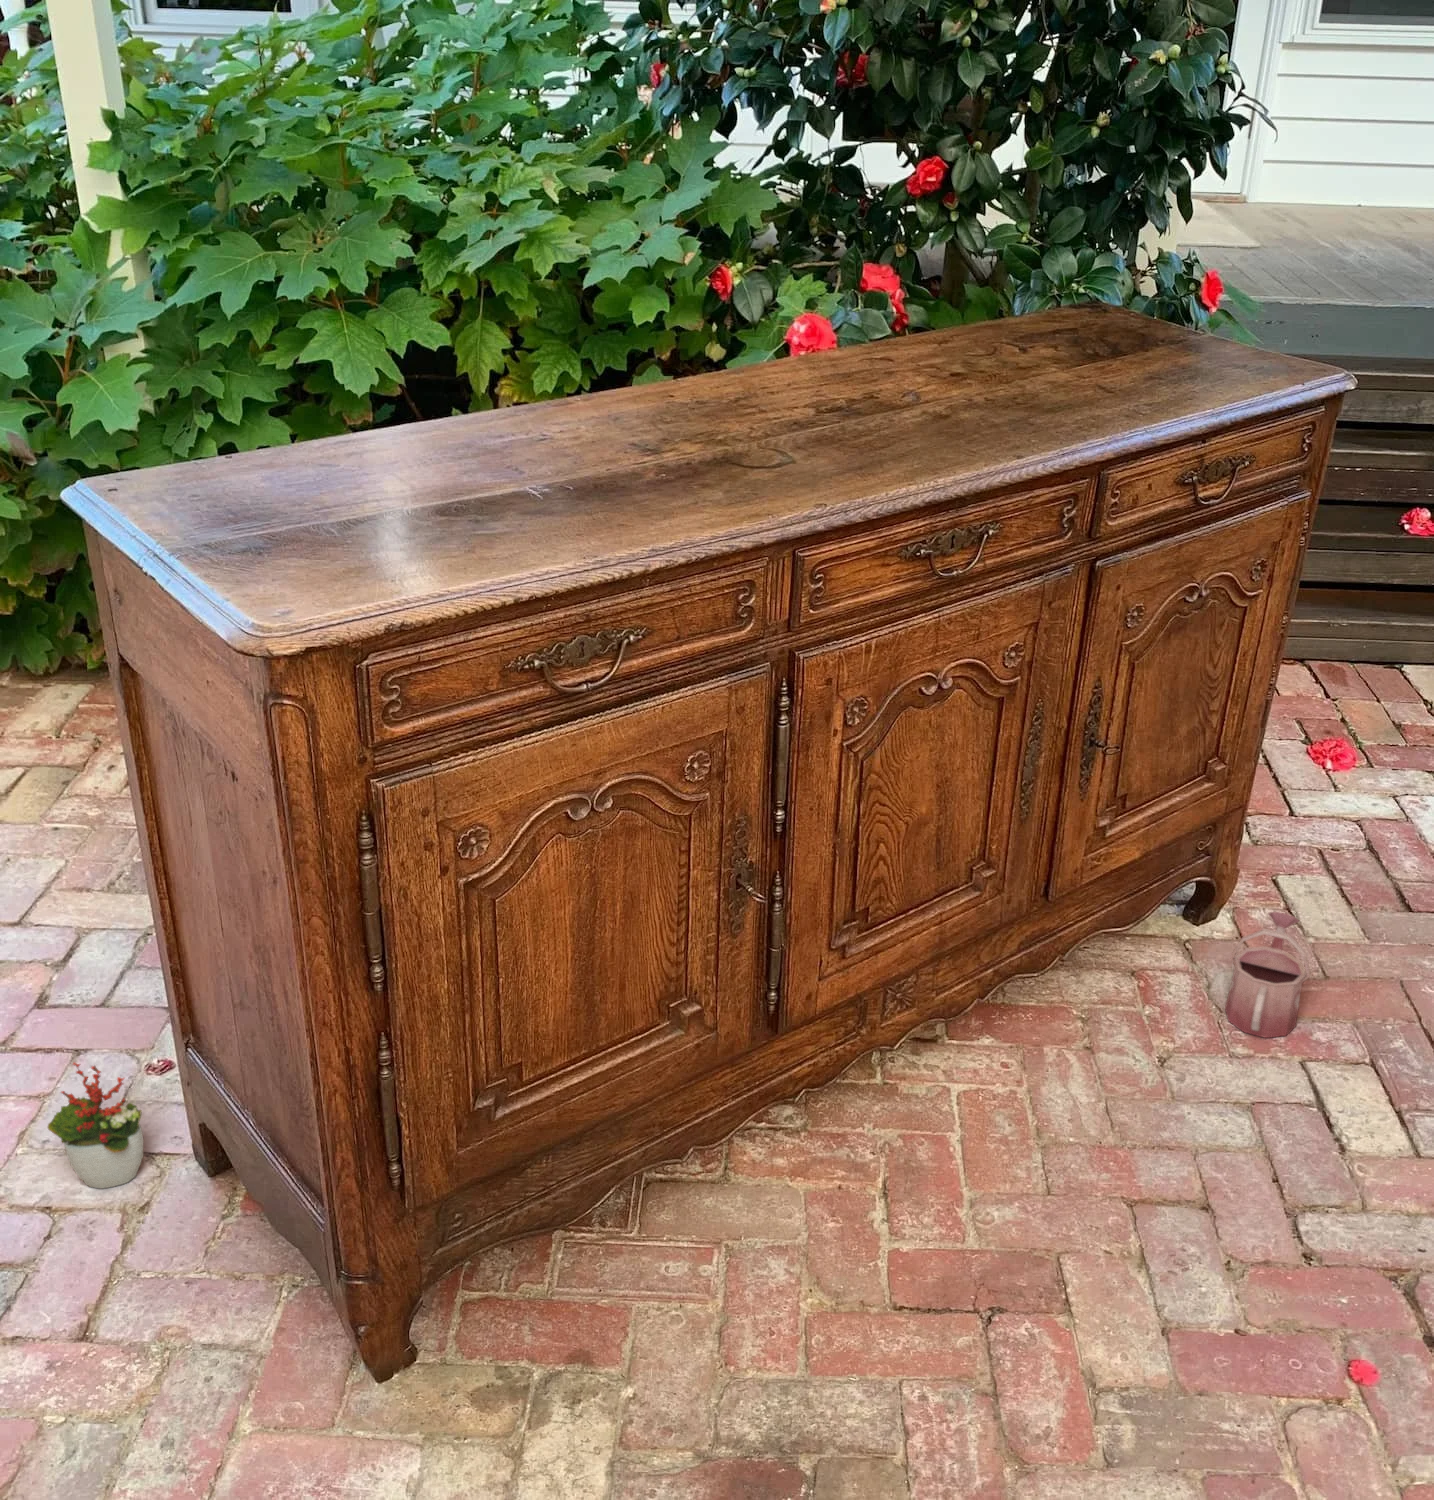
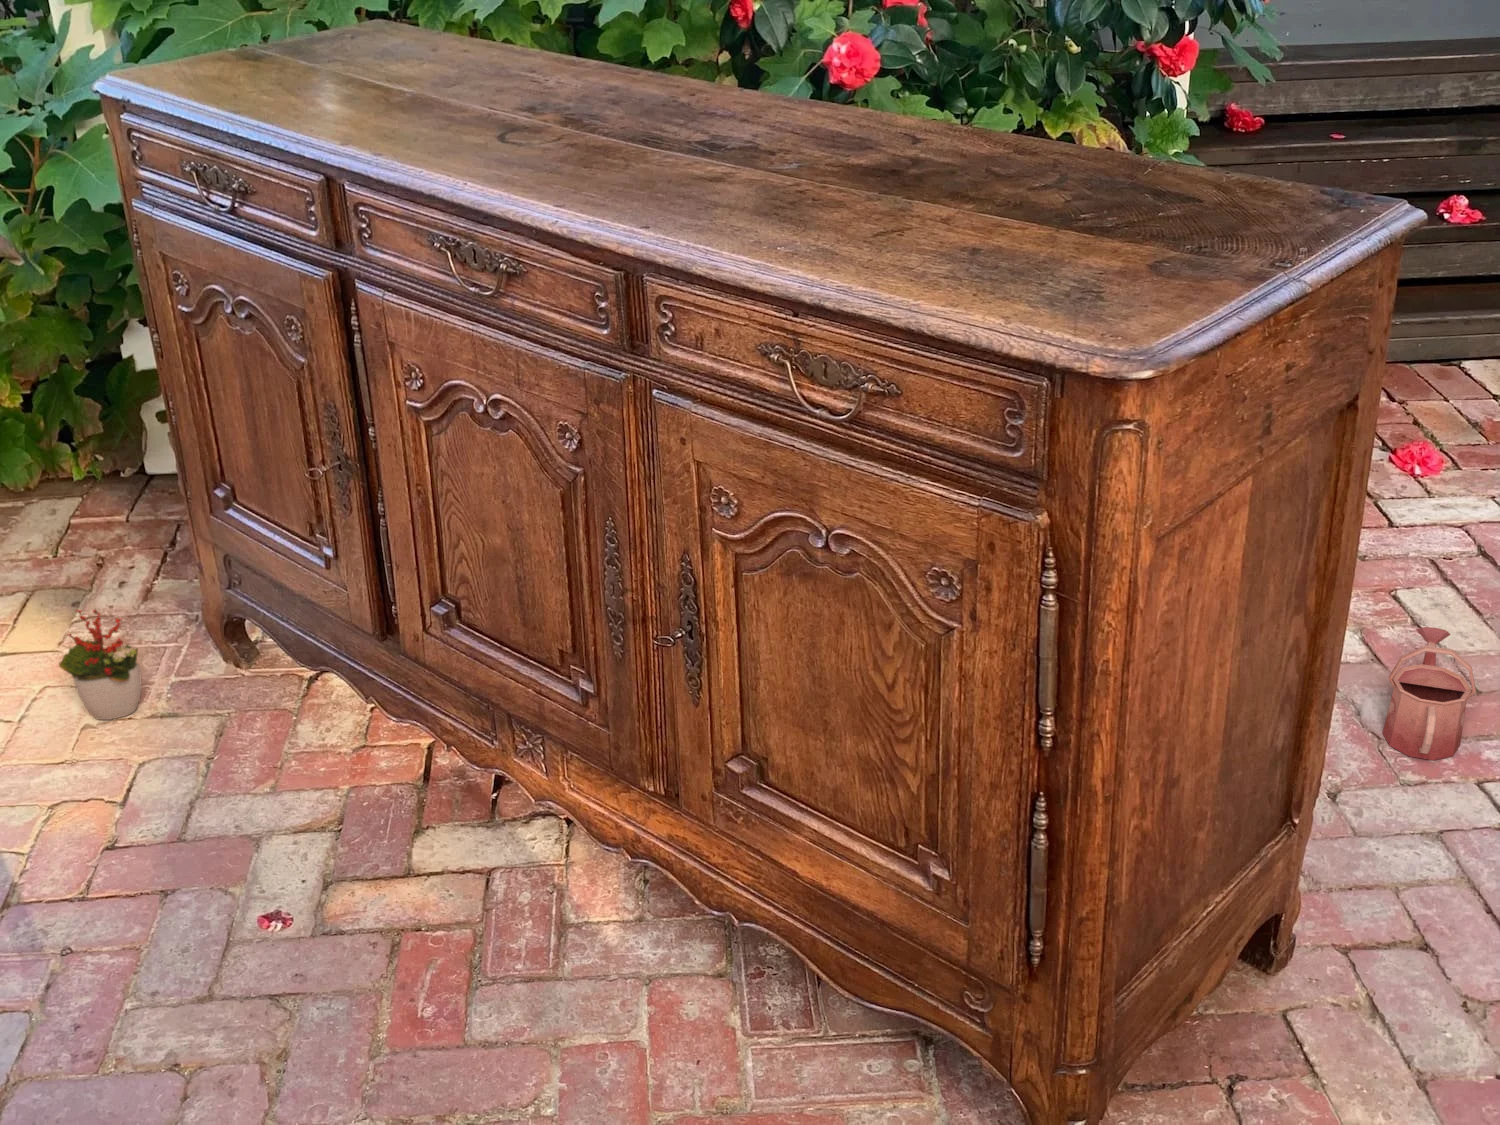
decorative plant: present [48,1063,144,1188] -> present [59,610,142,720]

